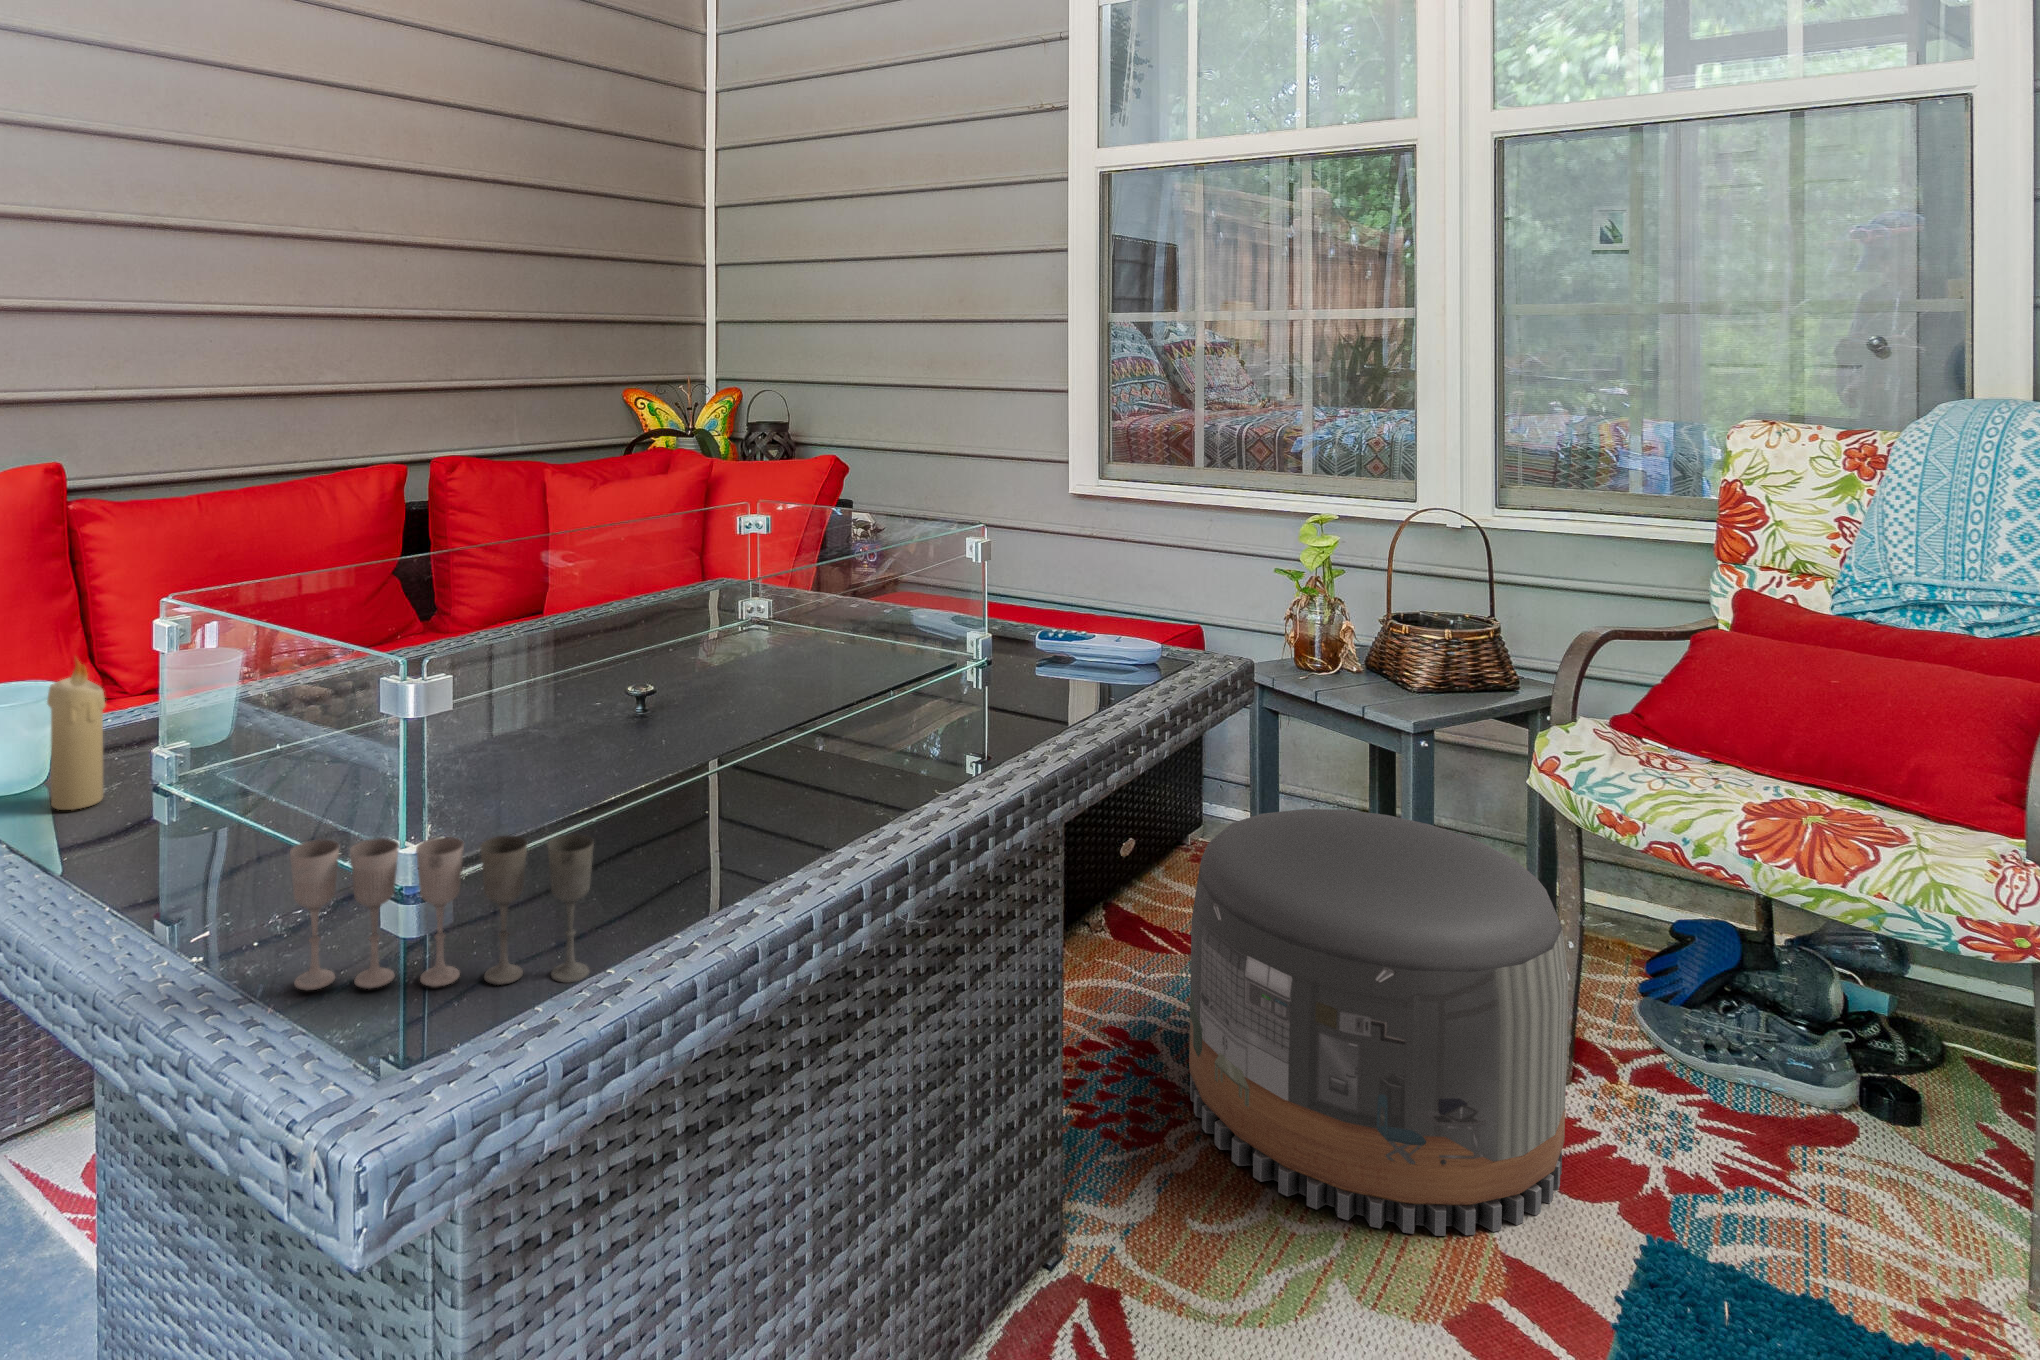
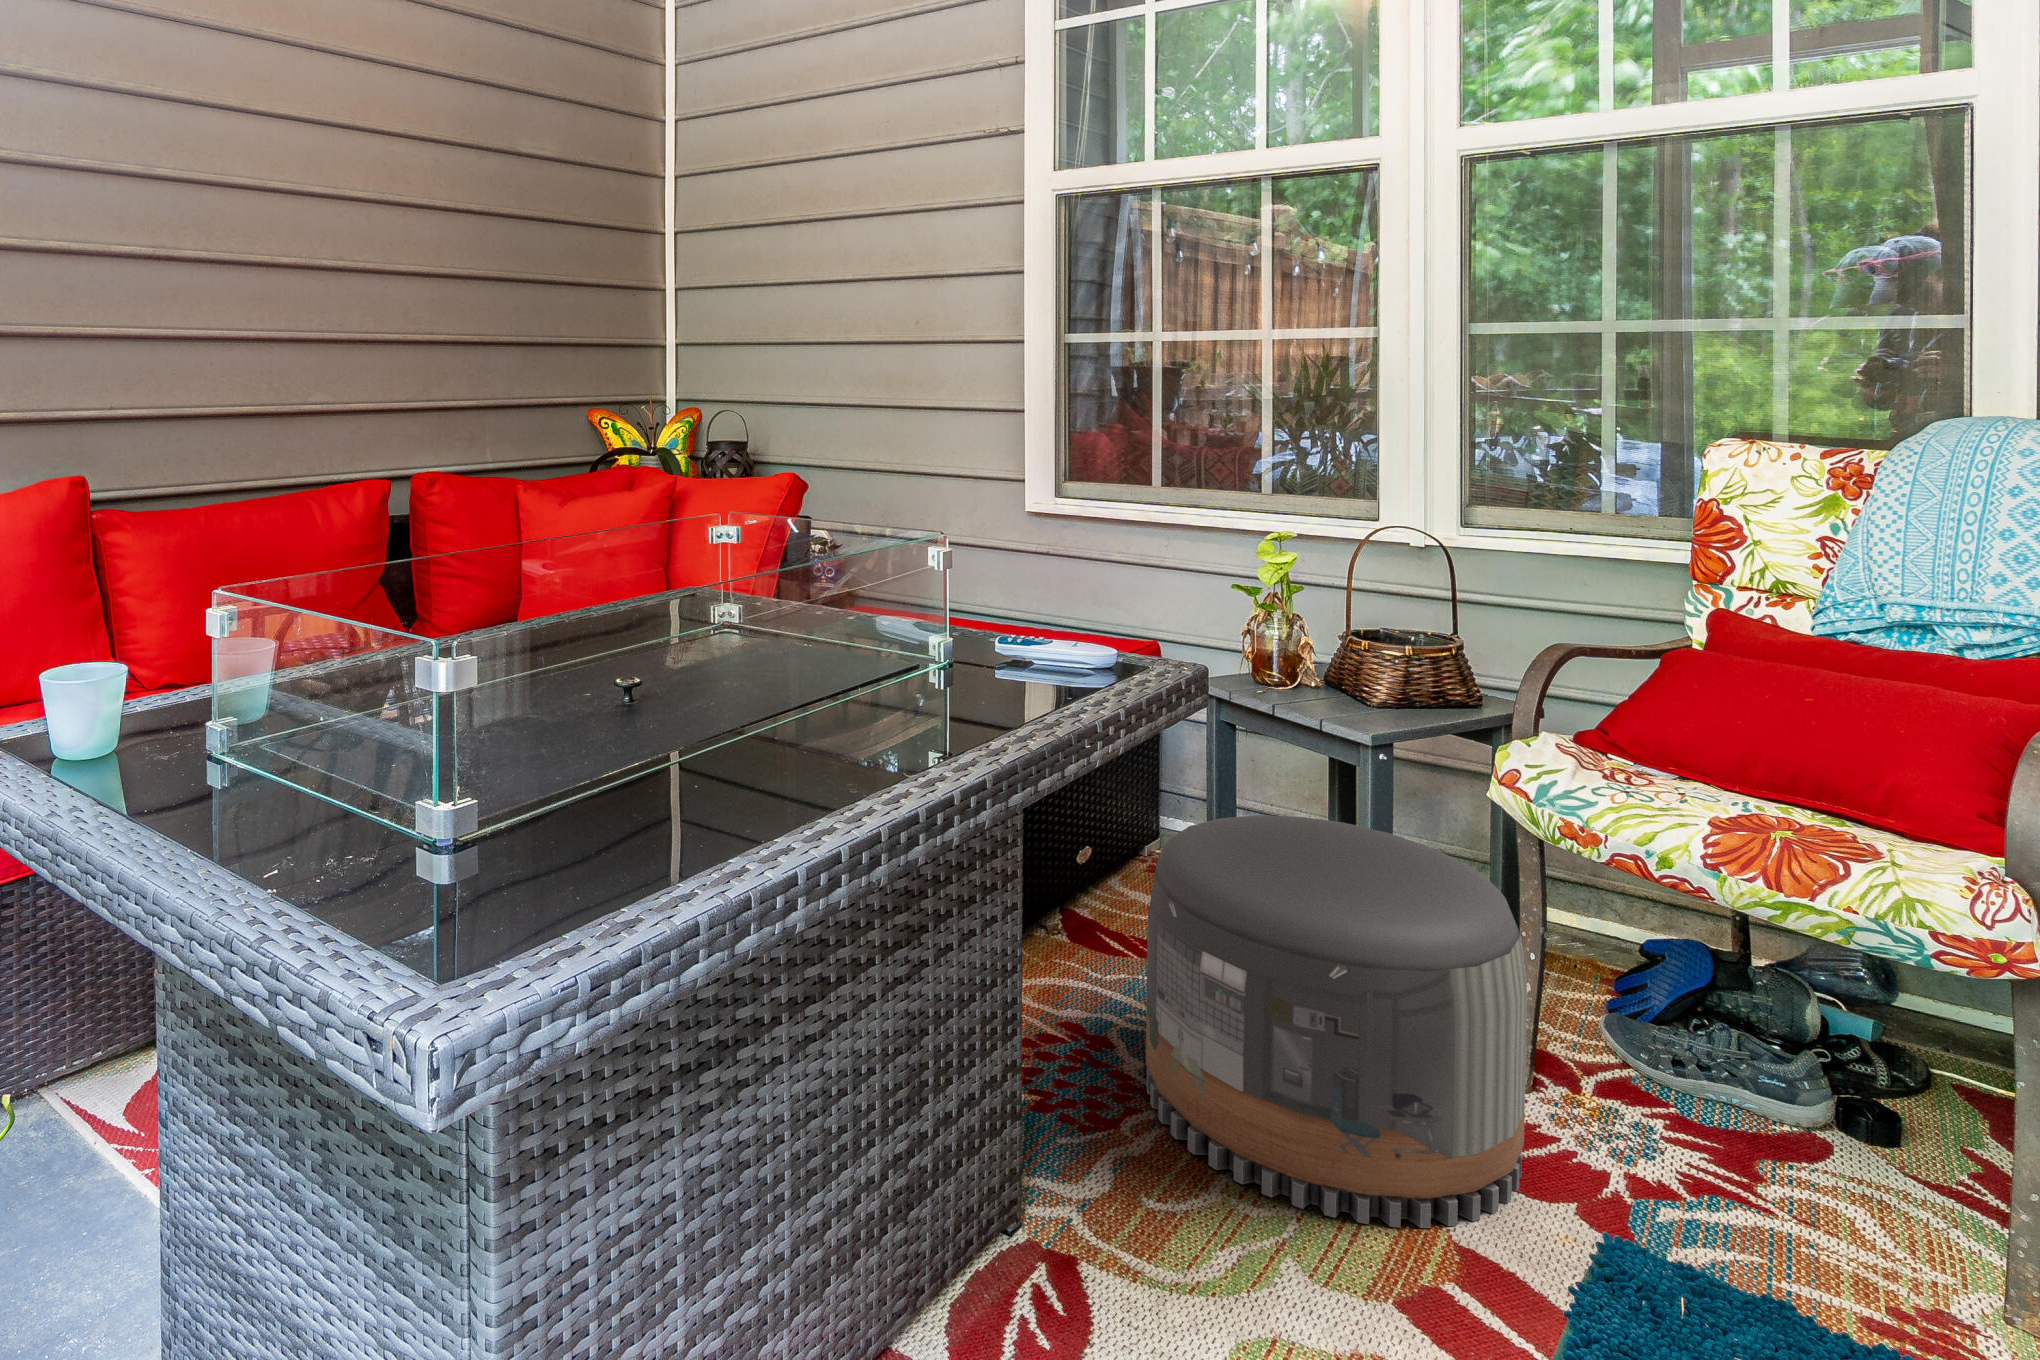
candle: present [47,657,105,810] -> none [117,638,165,773]
wine glass: present [290,834,594,991] -> none [352,793,608,922]

